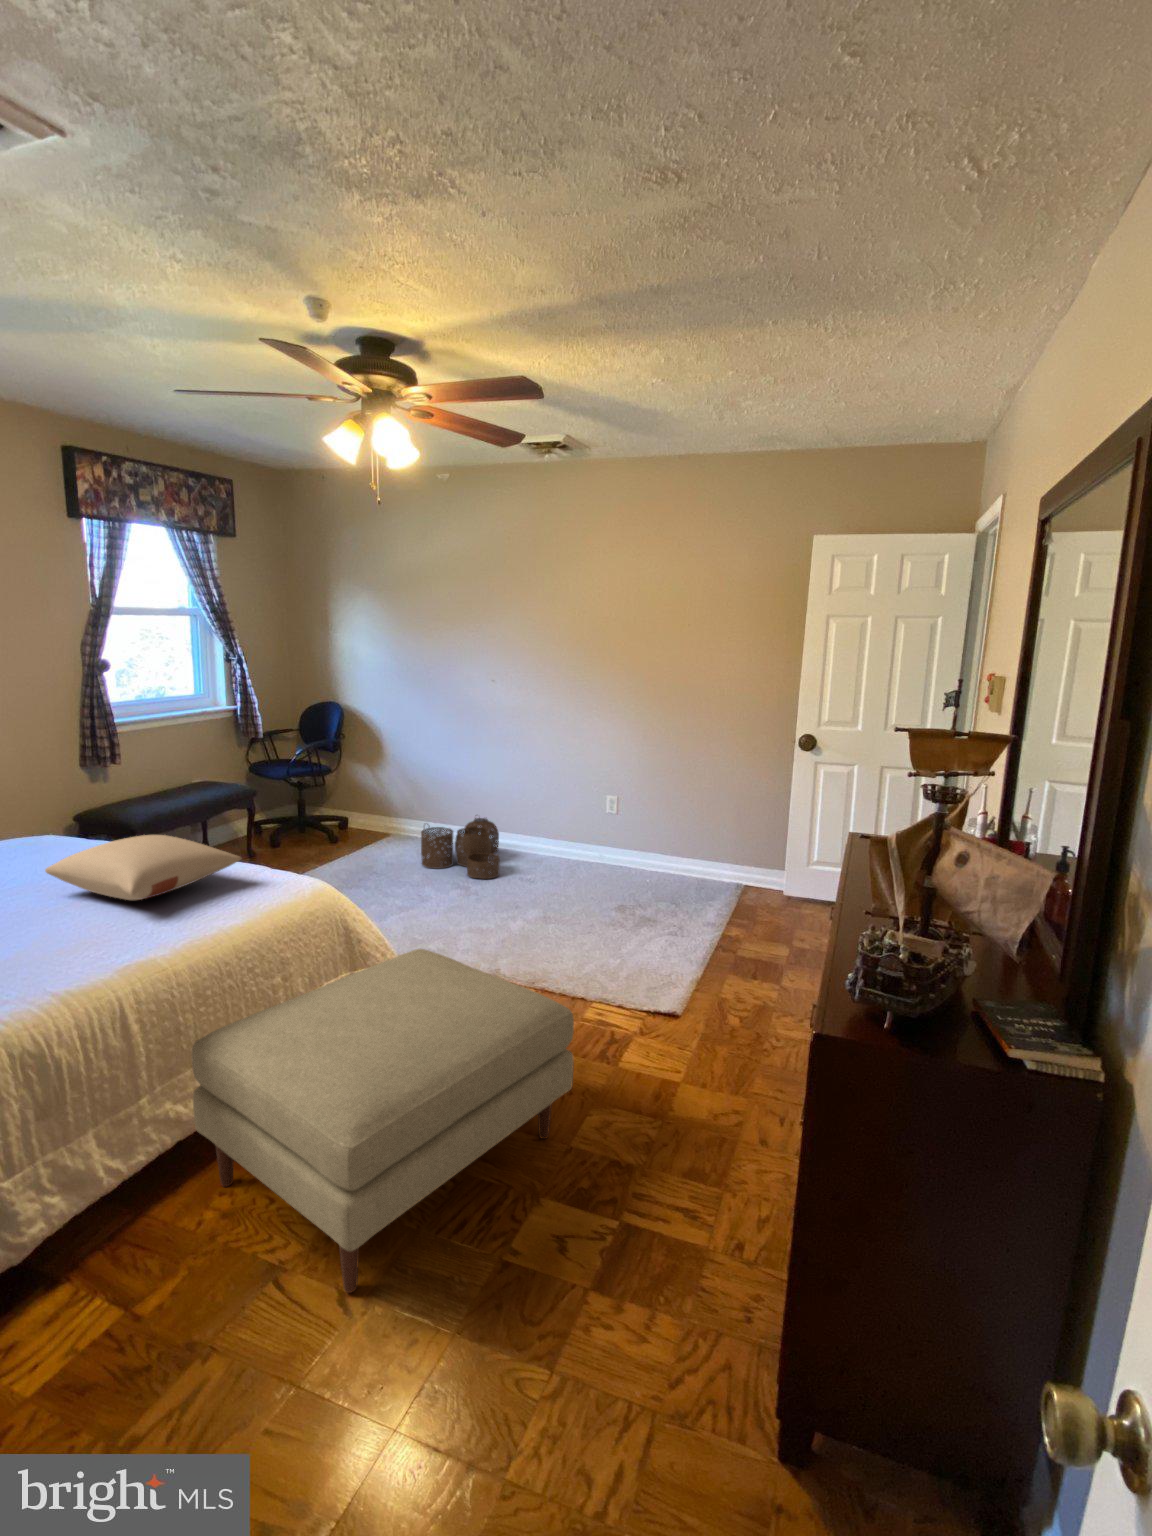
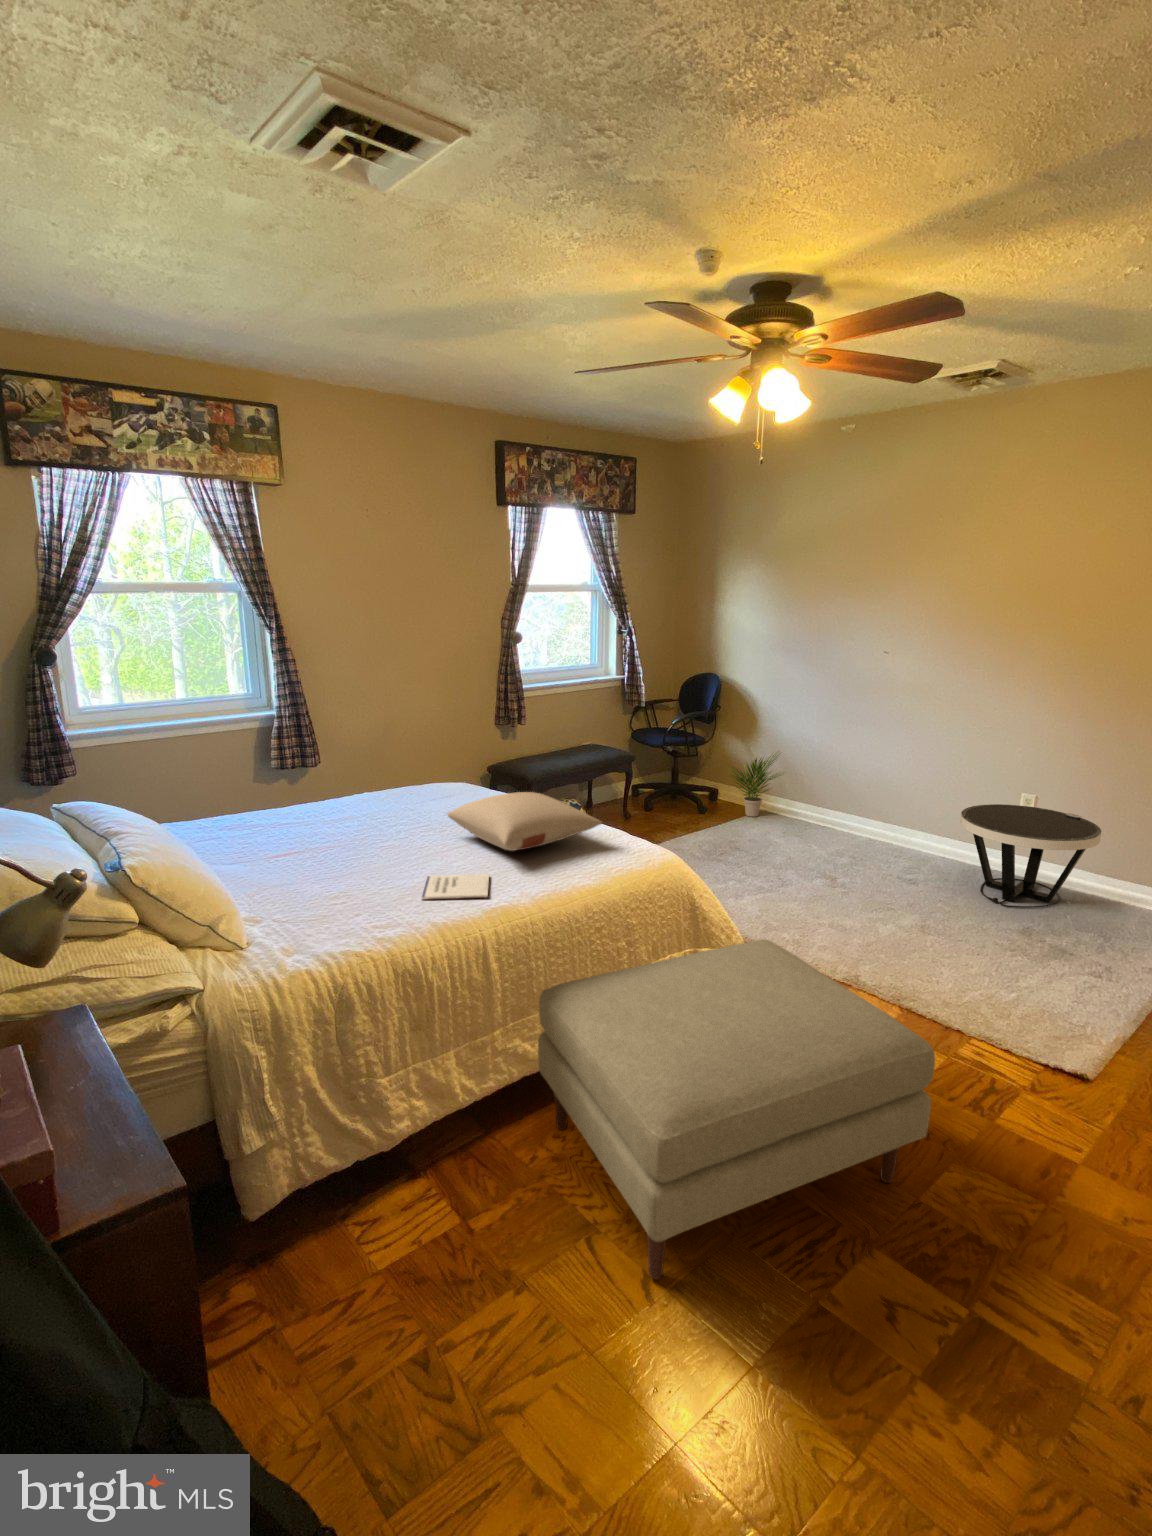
potted plant: none [352,774,415,842] -> present [729,755,780,817]
side table: none [568,806,670,892] -> present [960,804,1101,908]
woven basket: present [421,818,500,879] -> none [787,799,877,870]
notebook: none [29,928,118,969] -> present [422,874,489,900]

